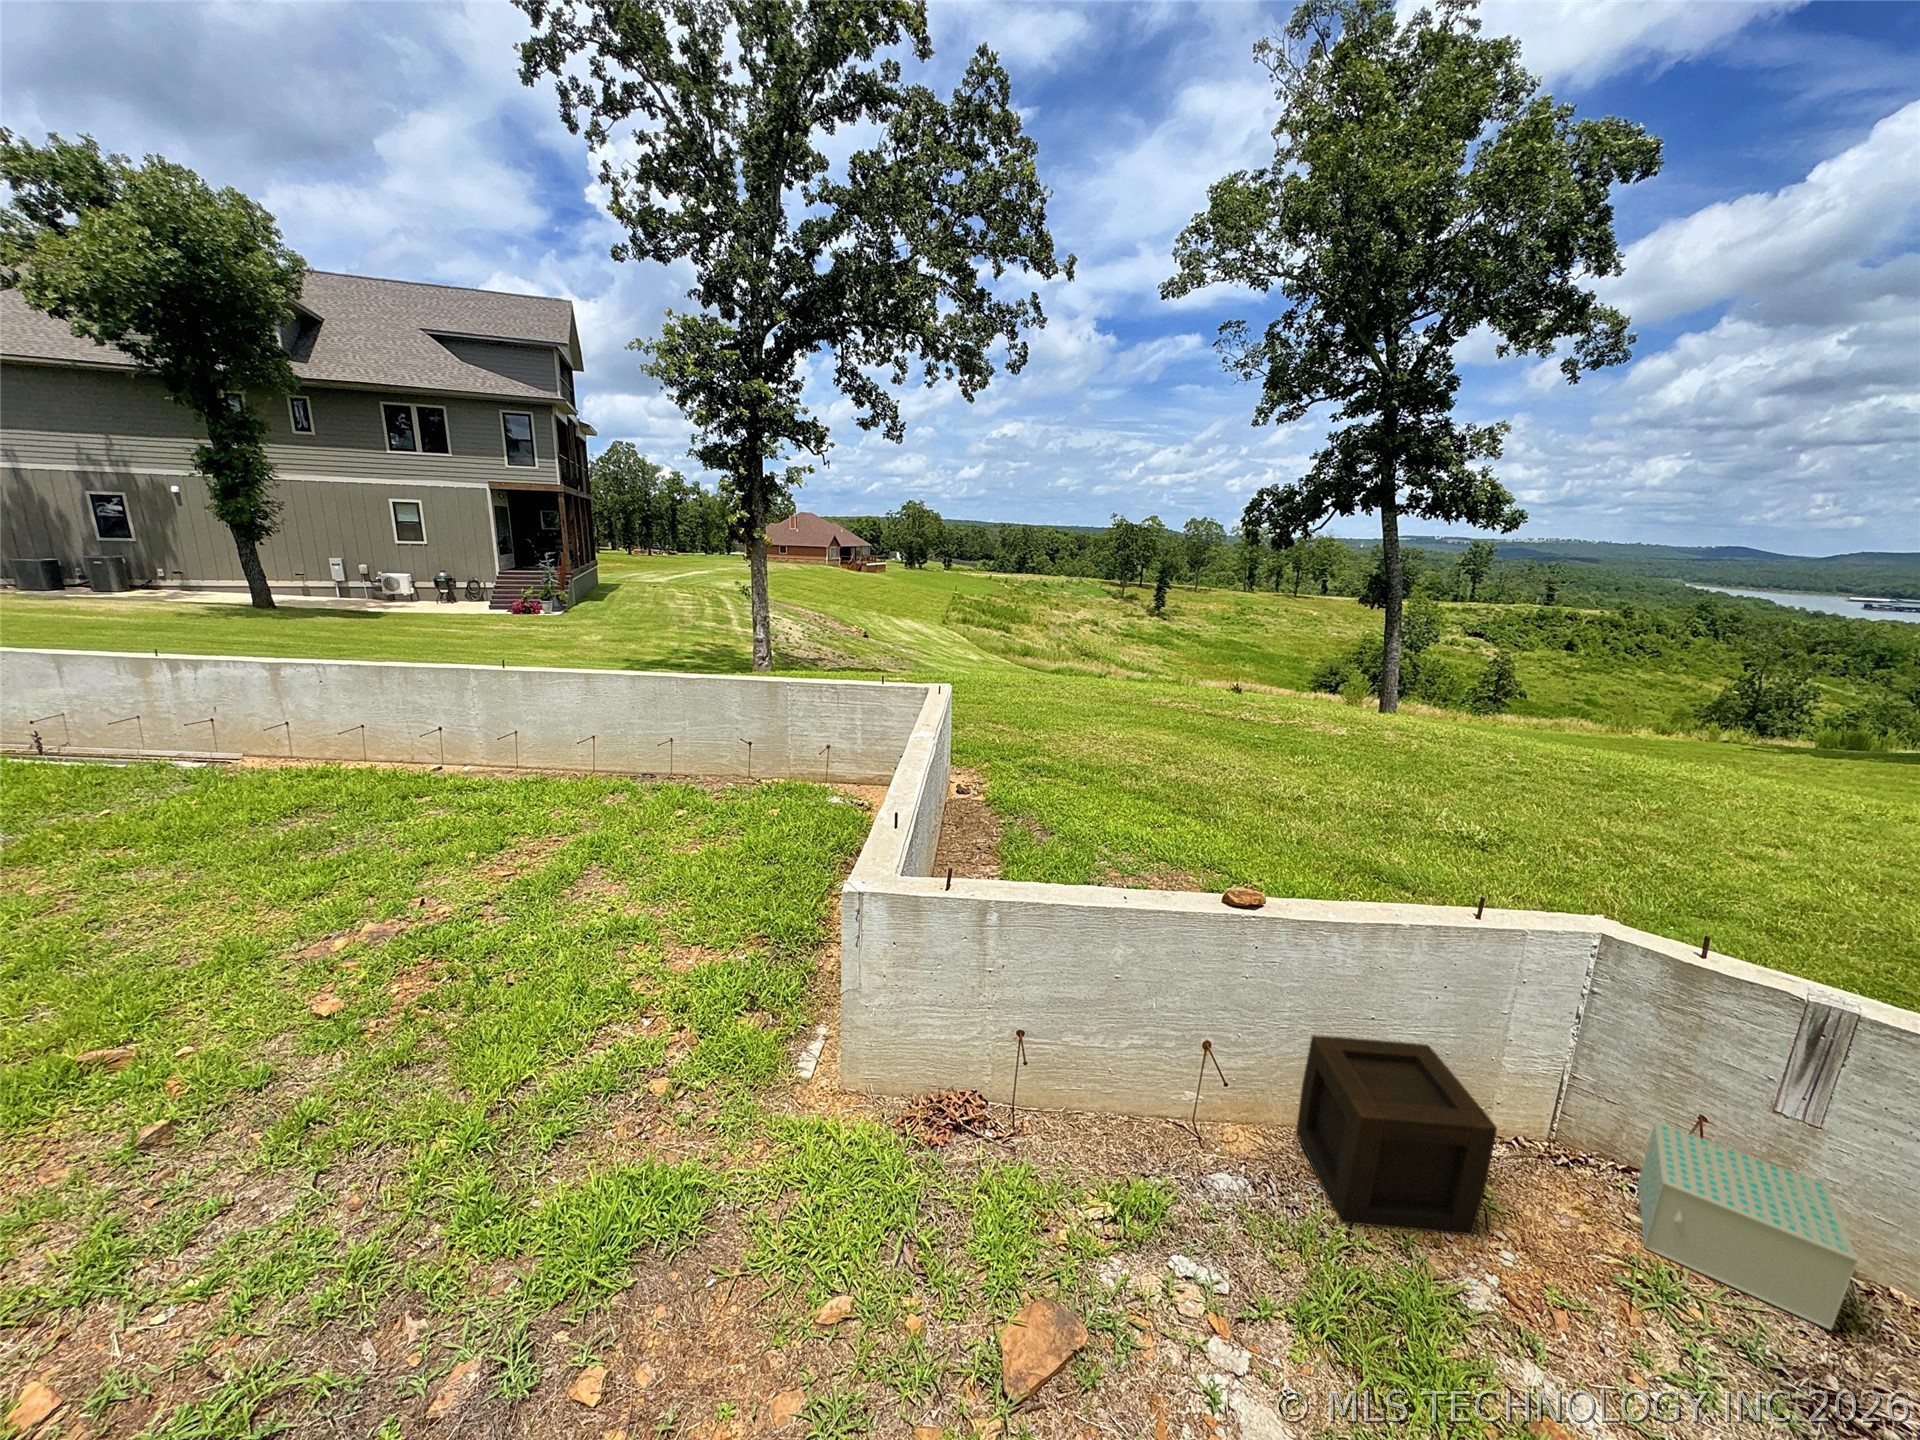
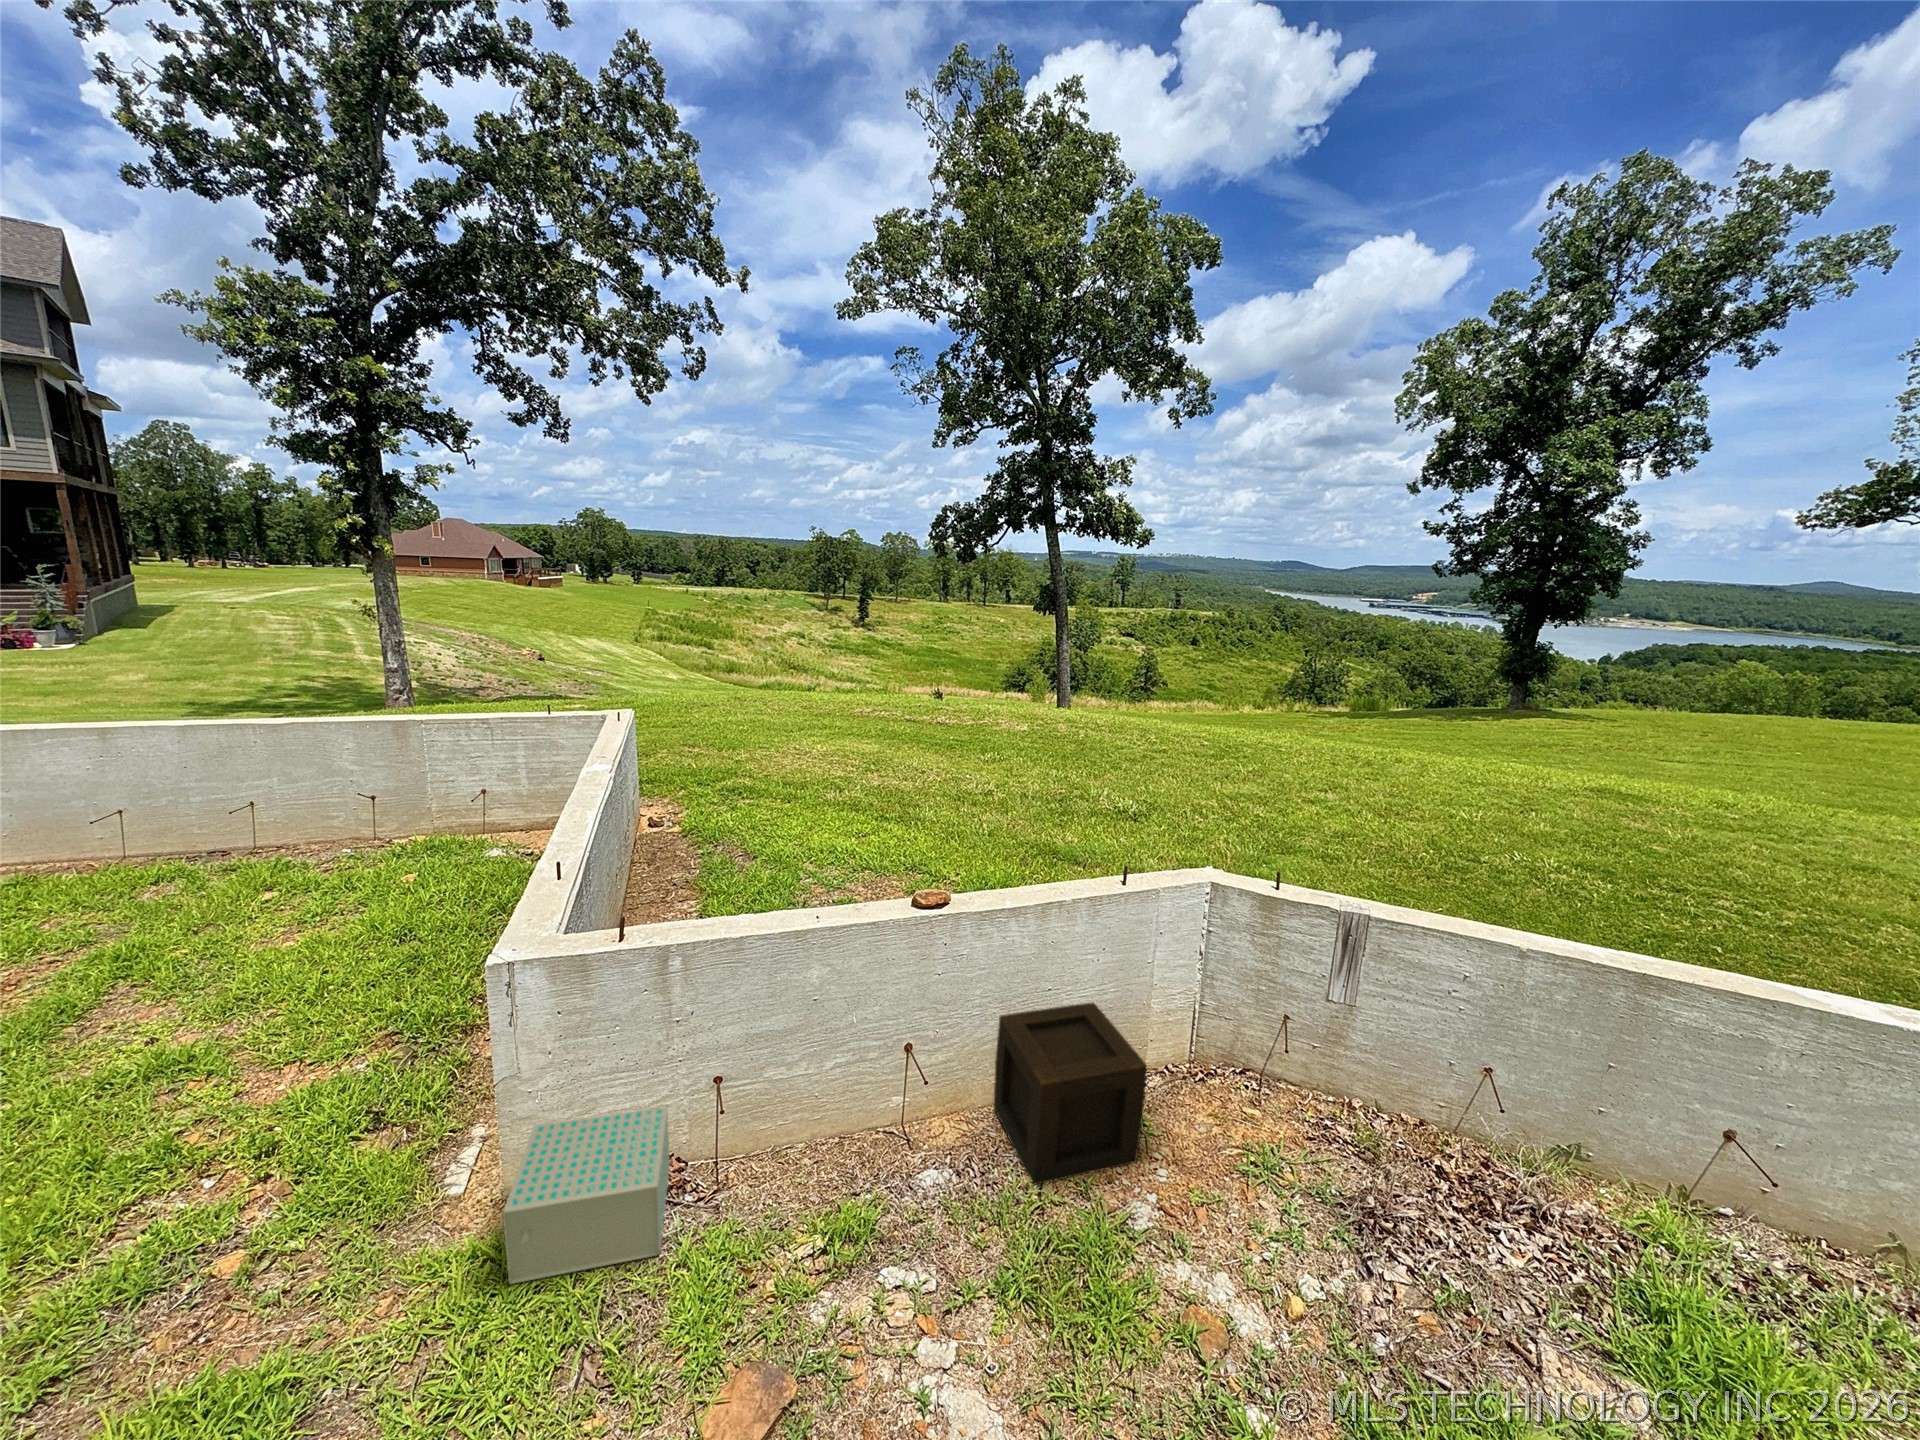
storage box: present [1638,1122,1857,1330] -> present [503,1107,670,1284]

